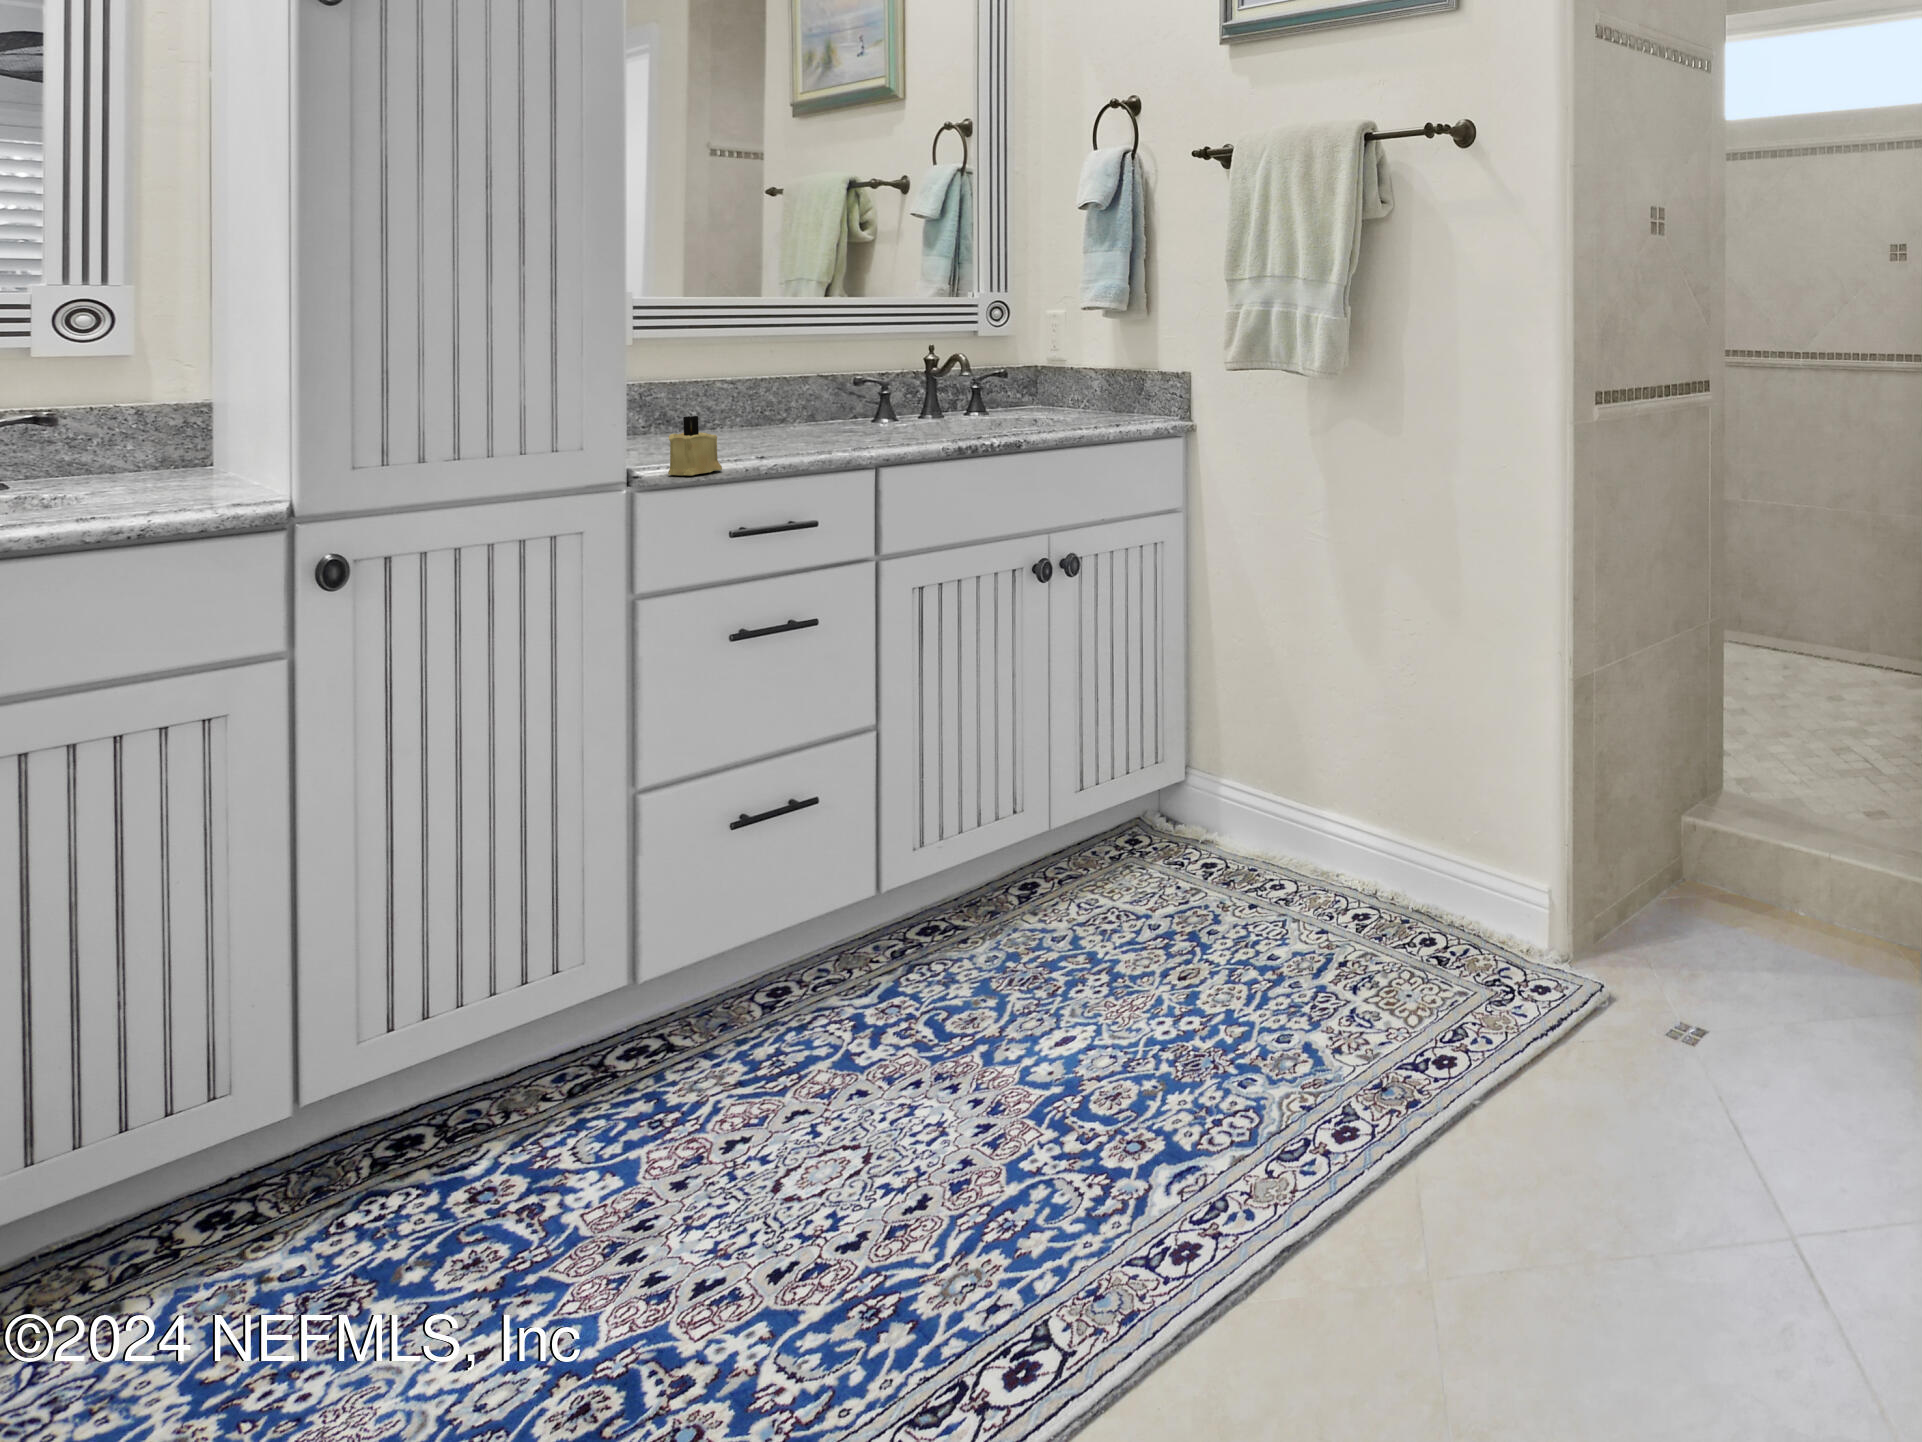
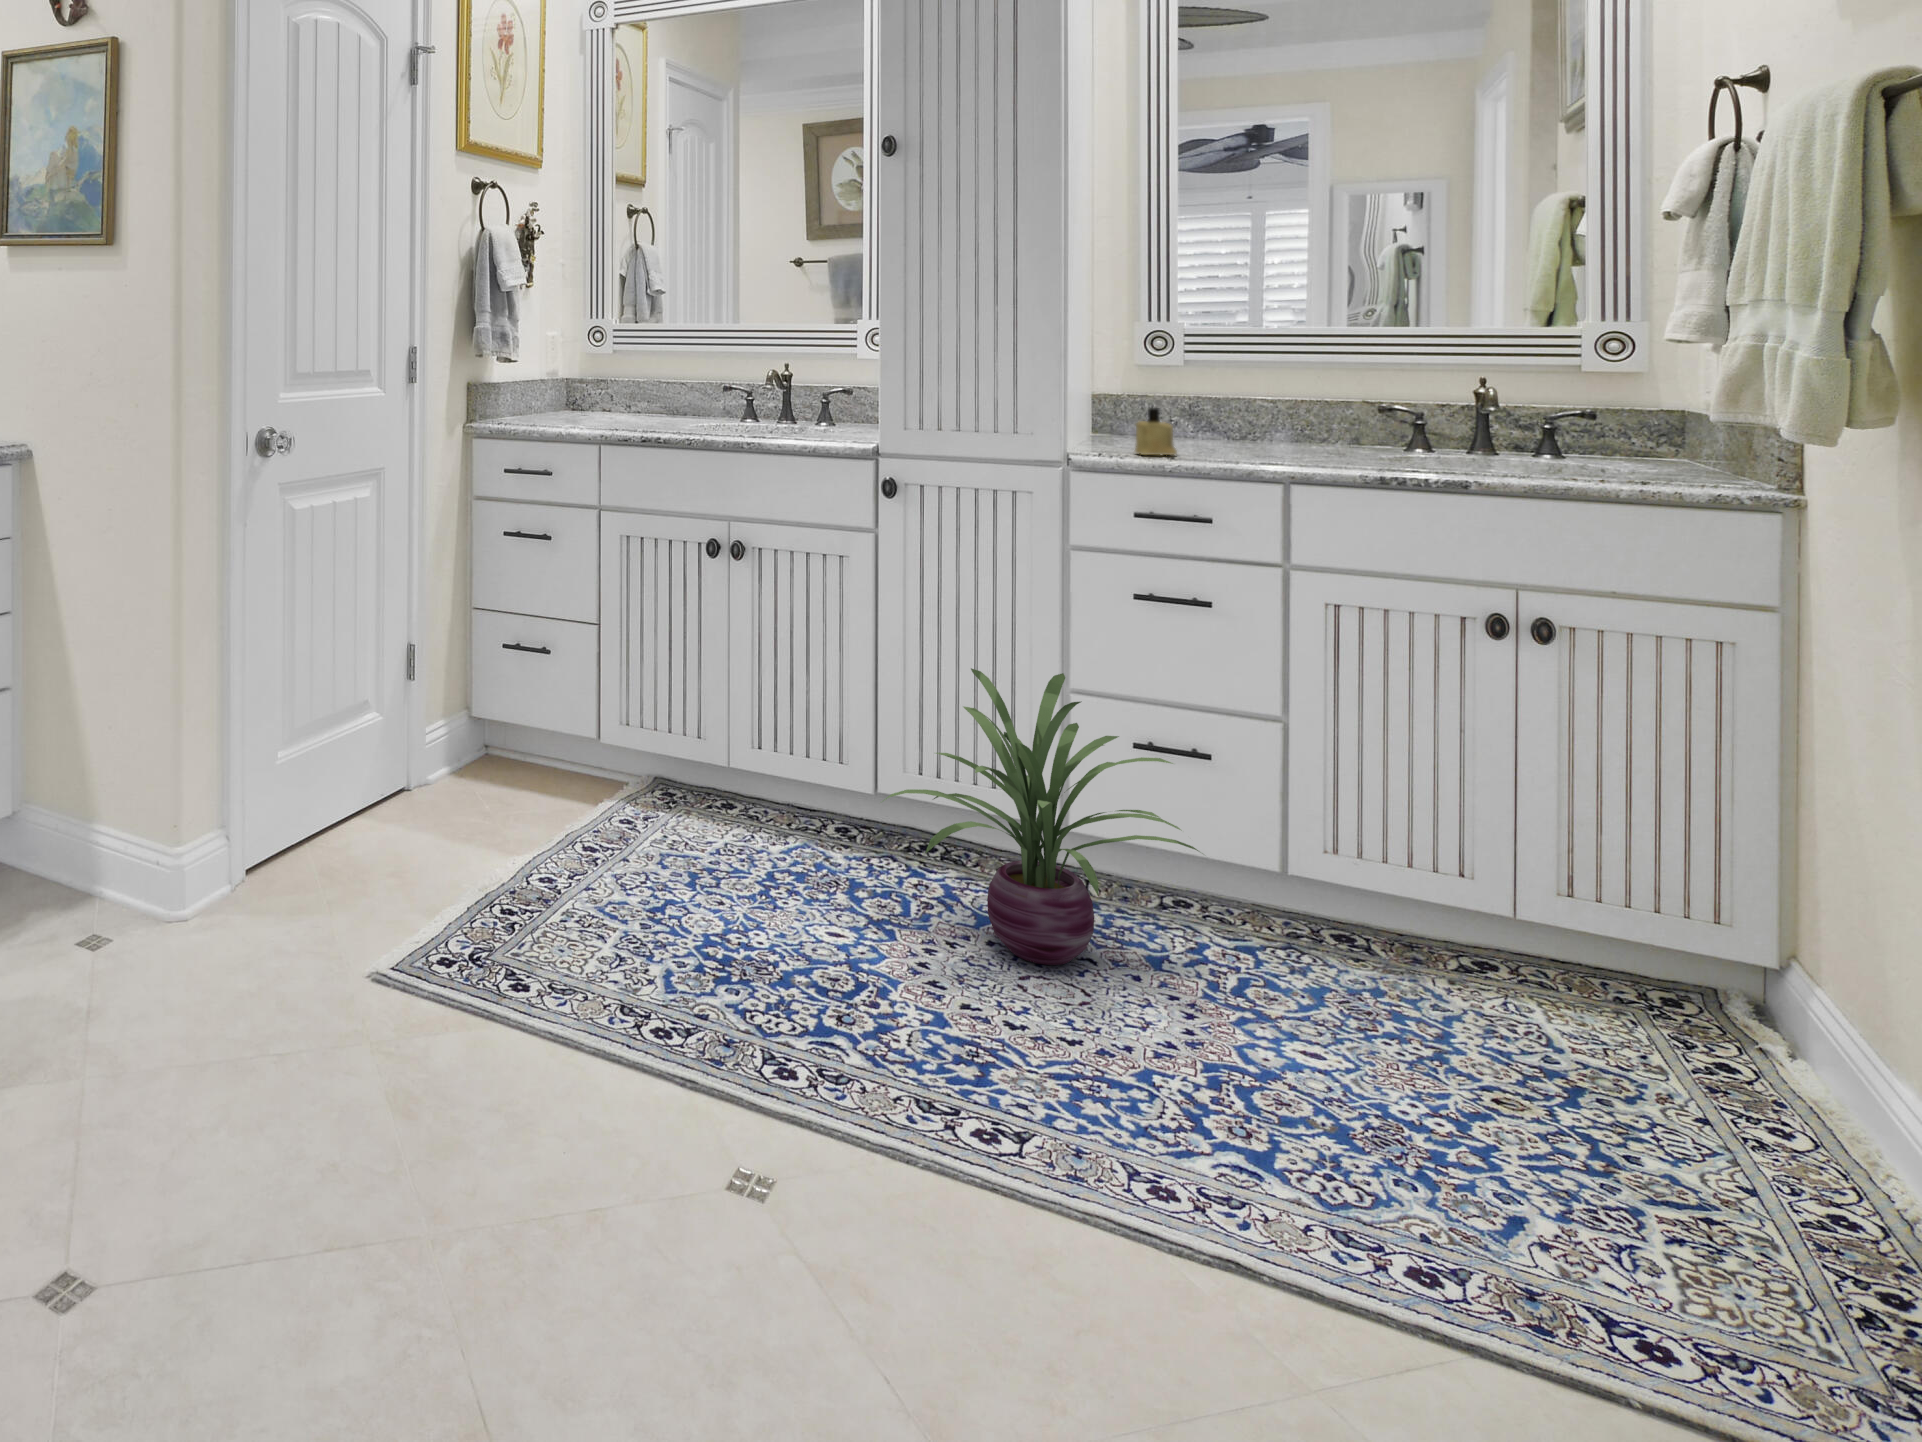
decorative plant: none [480,773,912,1169] -> present [882,668,1198,965]

